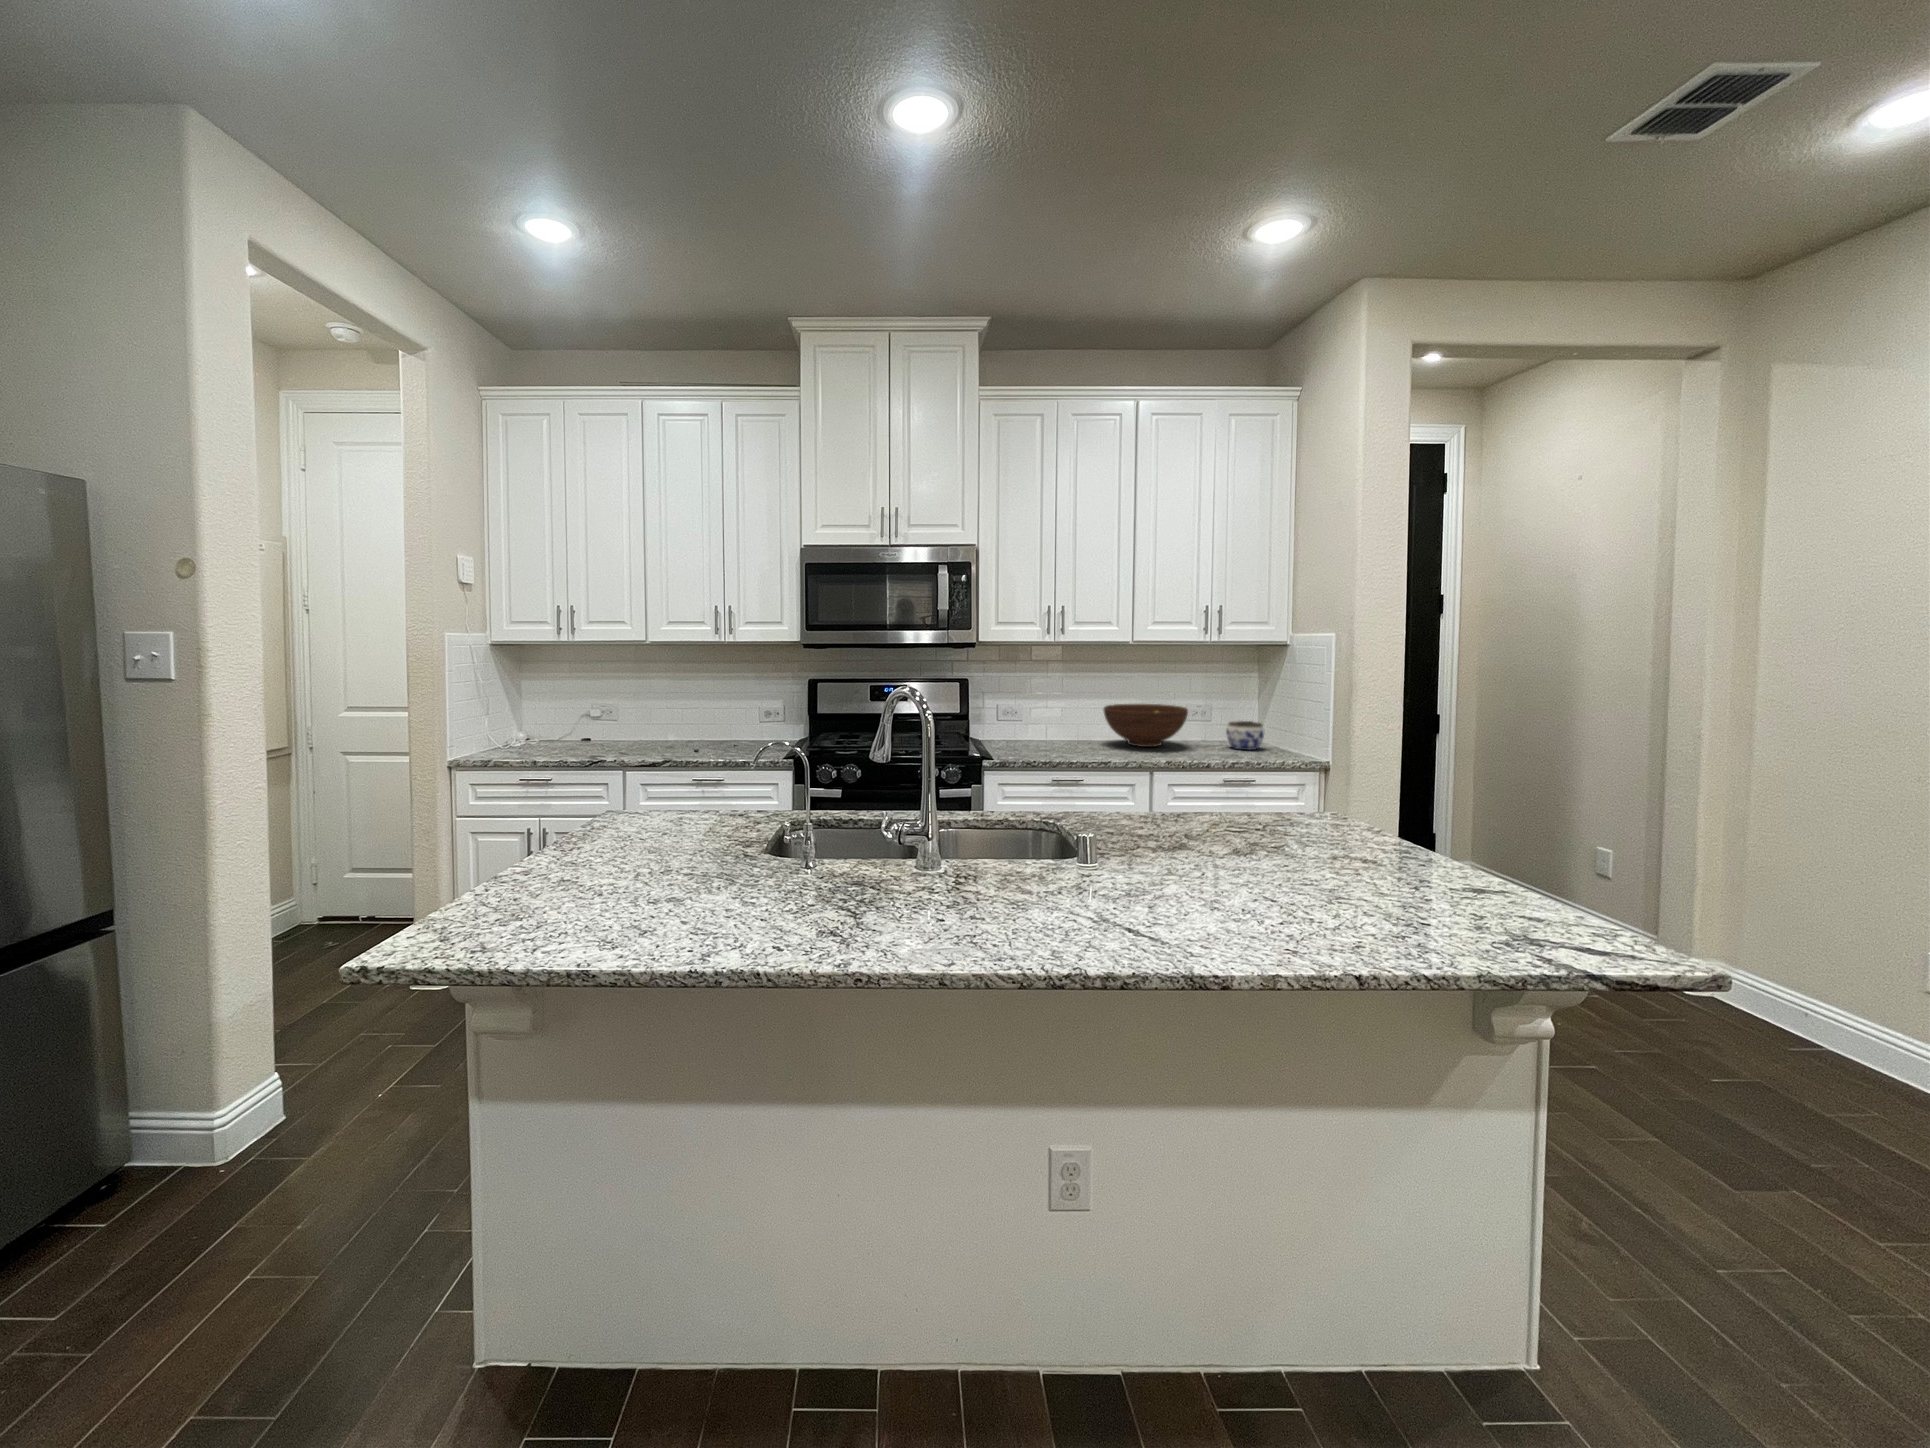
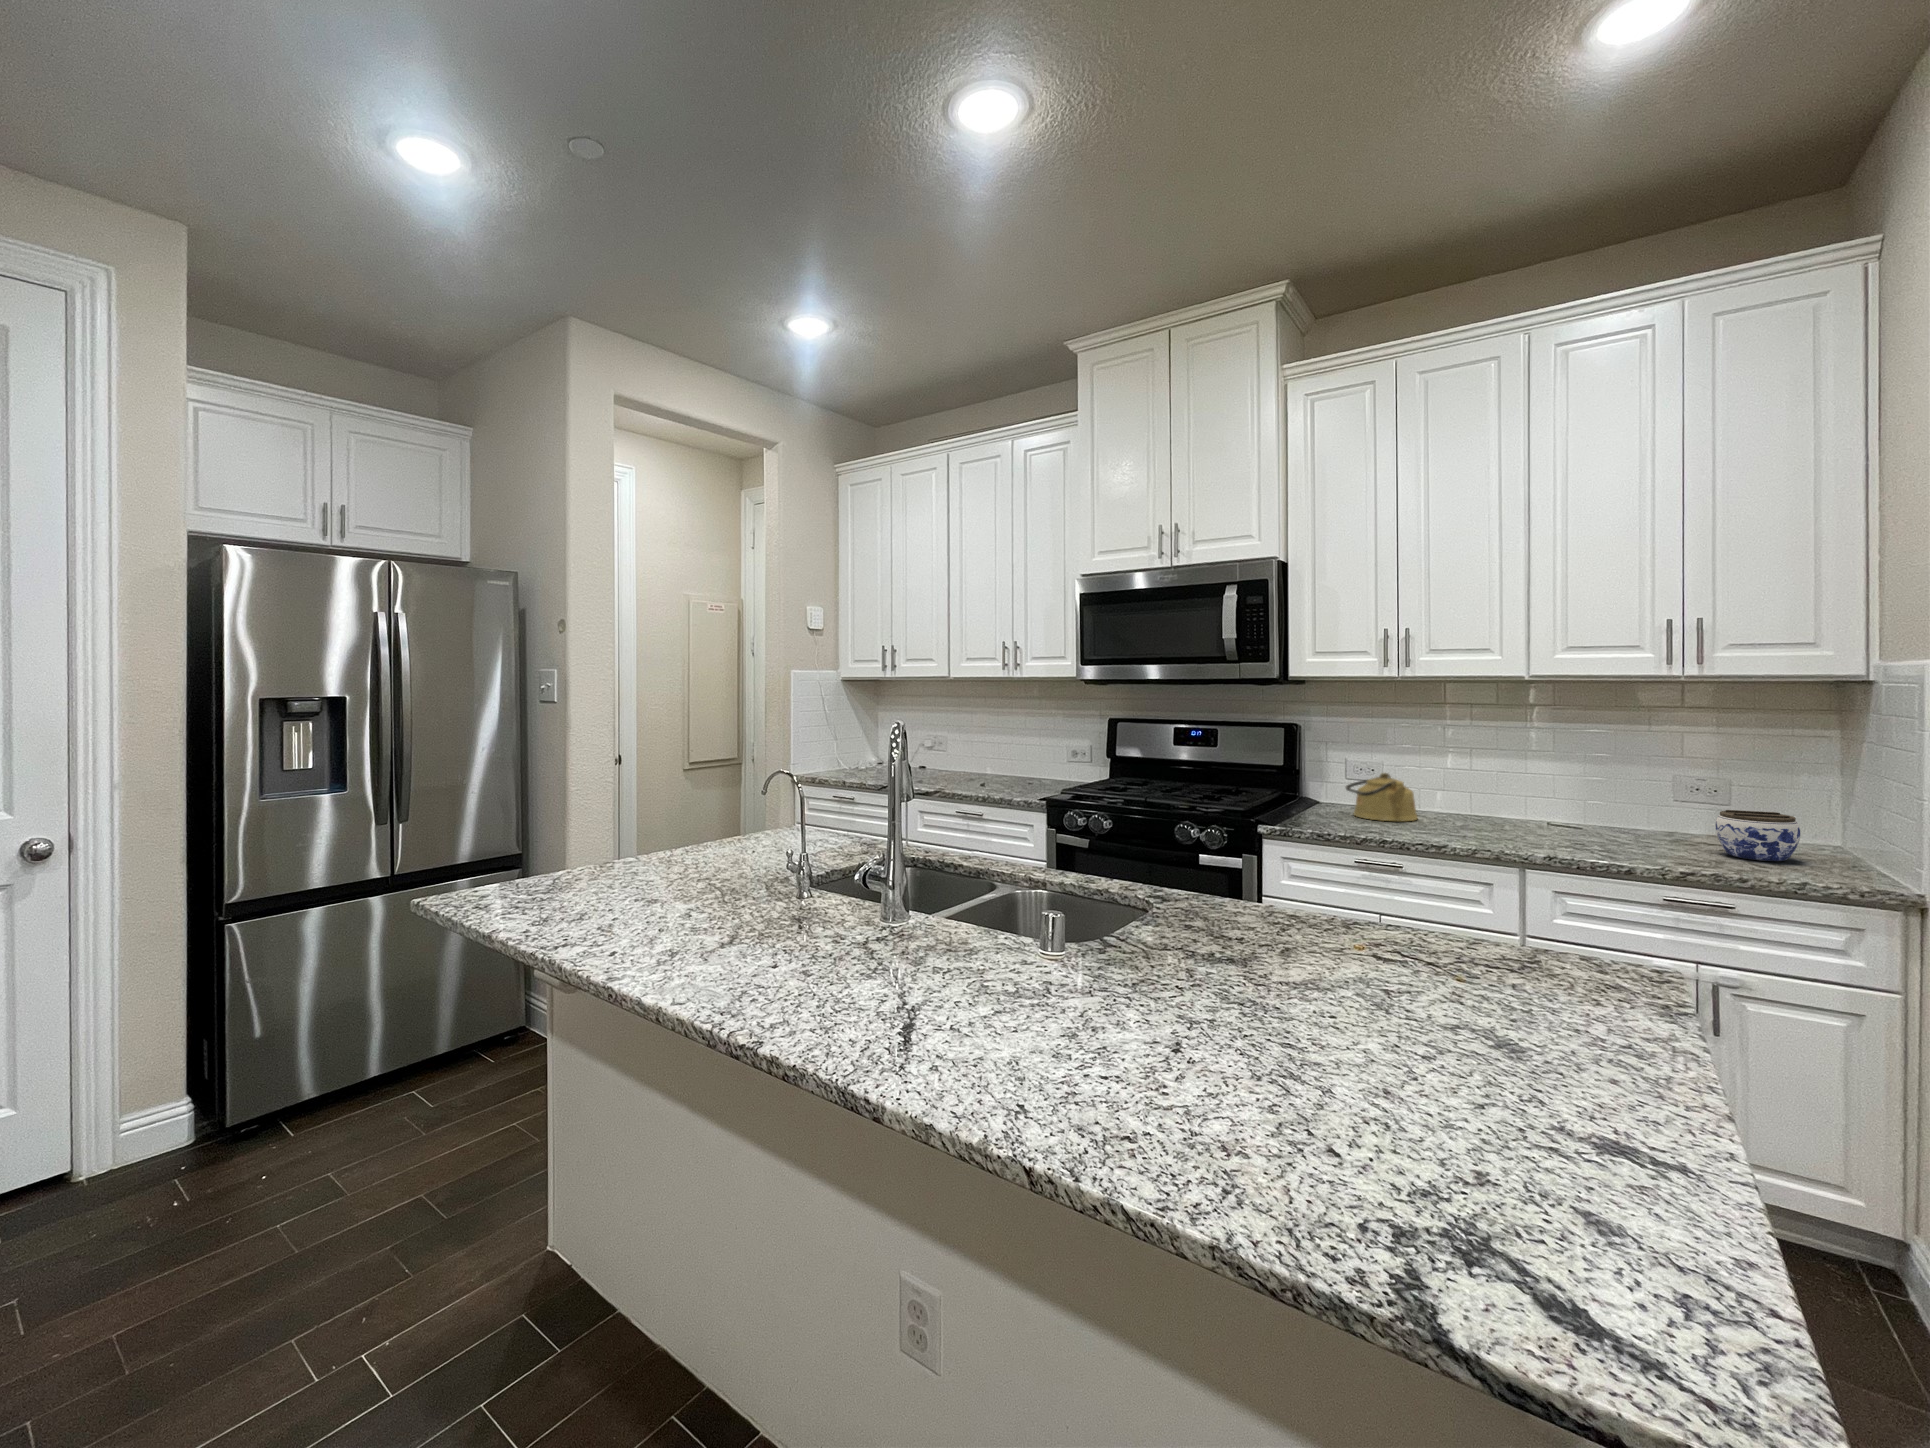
fruit bowl: present [1104,704,1188,747] -> none [1481,770,1635,837]
kettle: none [1016,712,1065,747] -> present [1346,773,1418,821]

